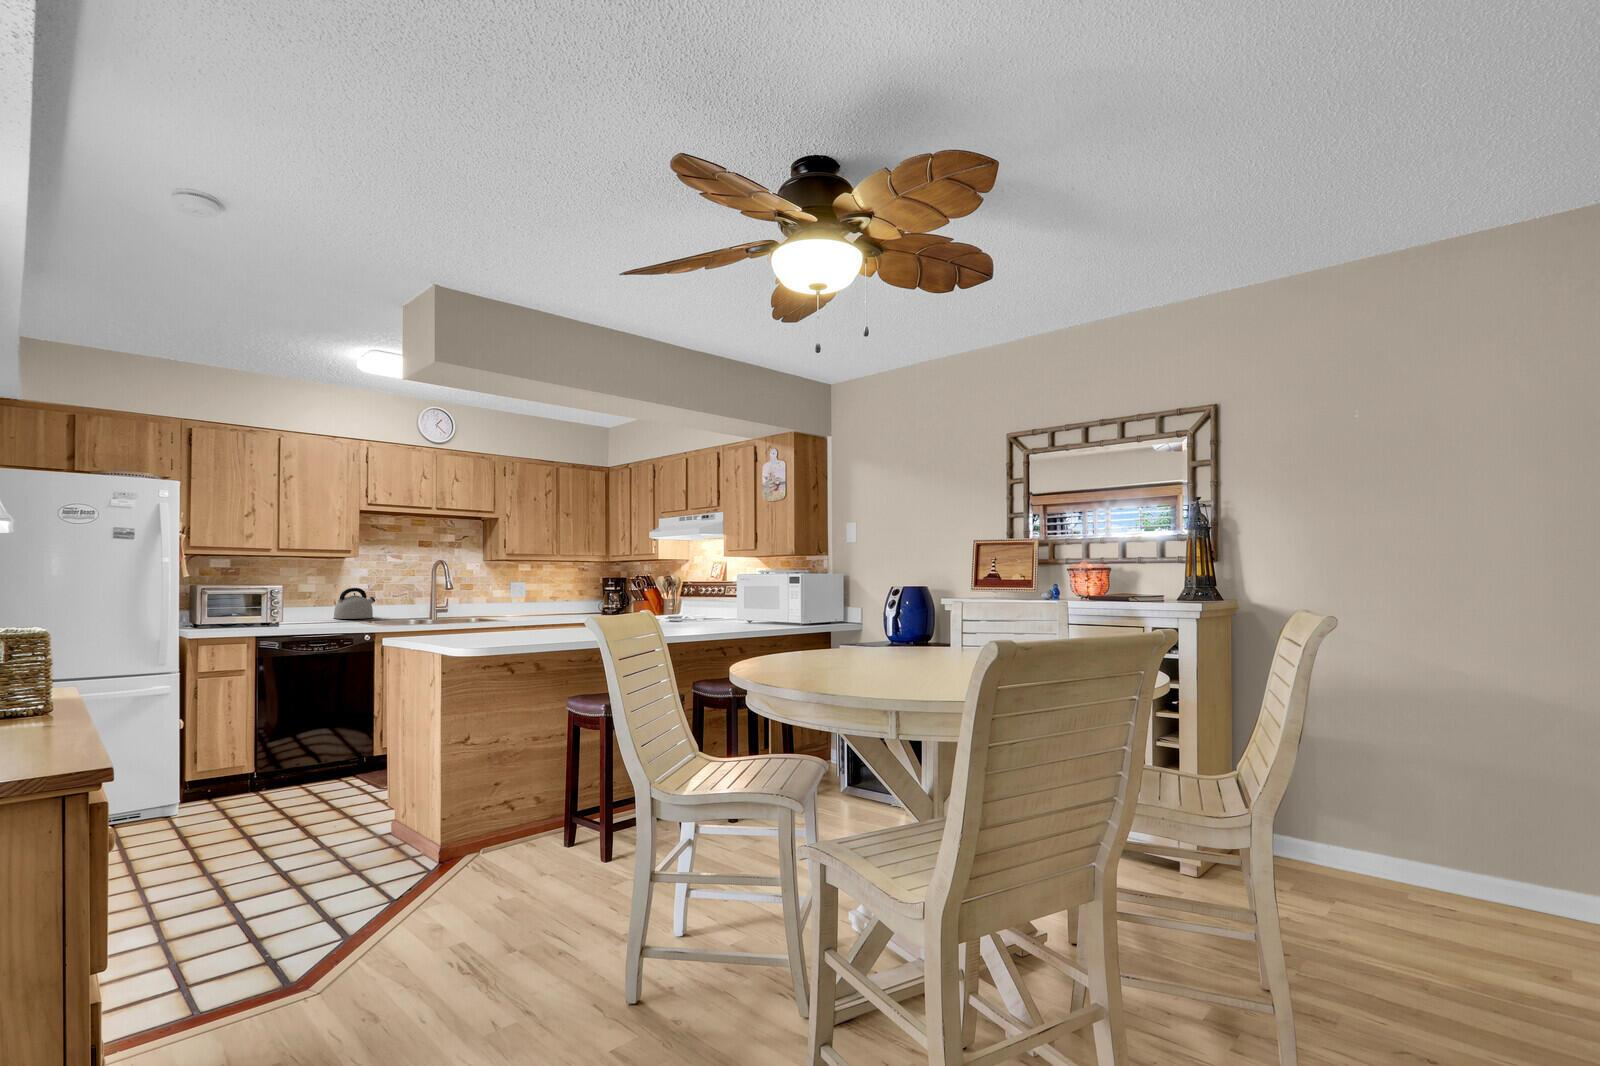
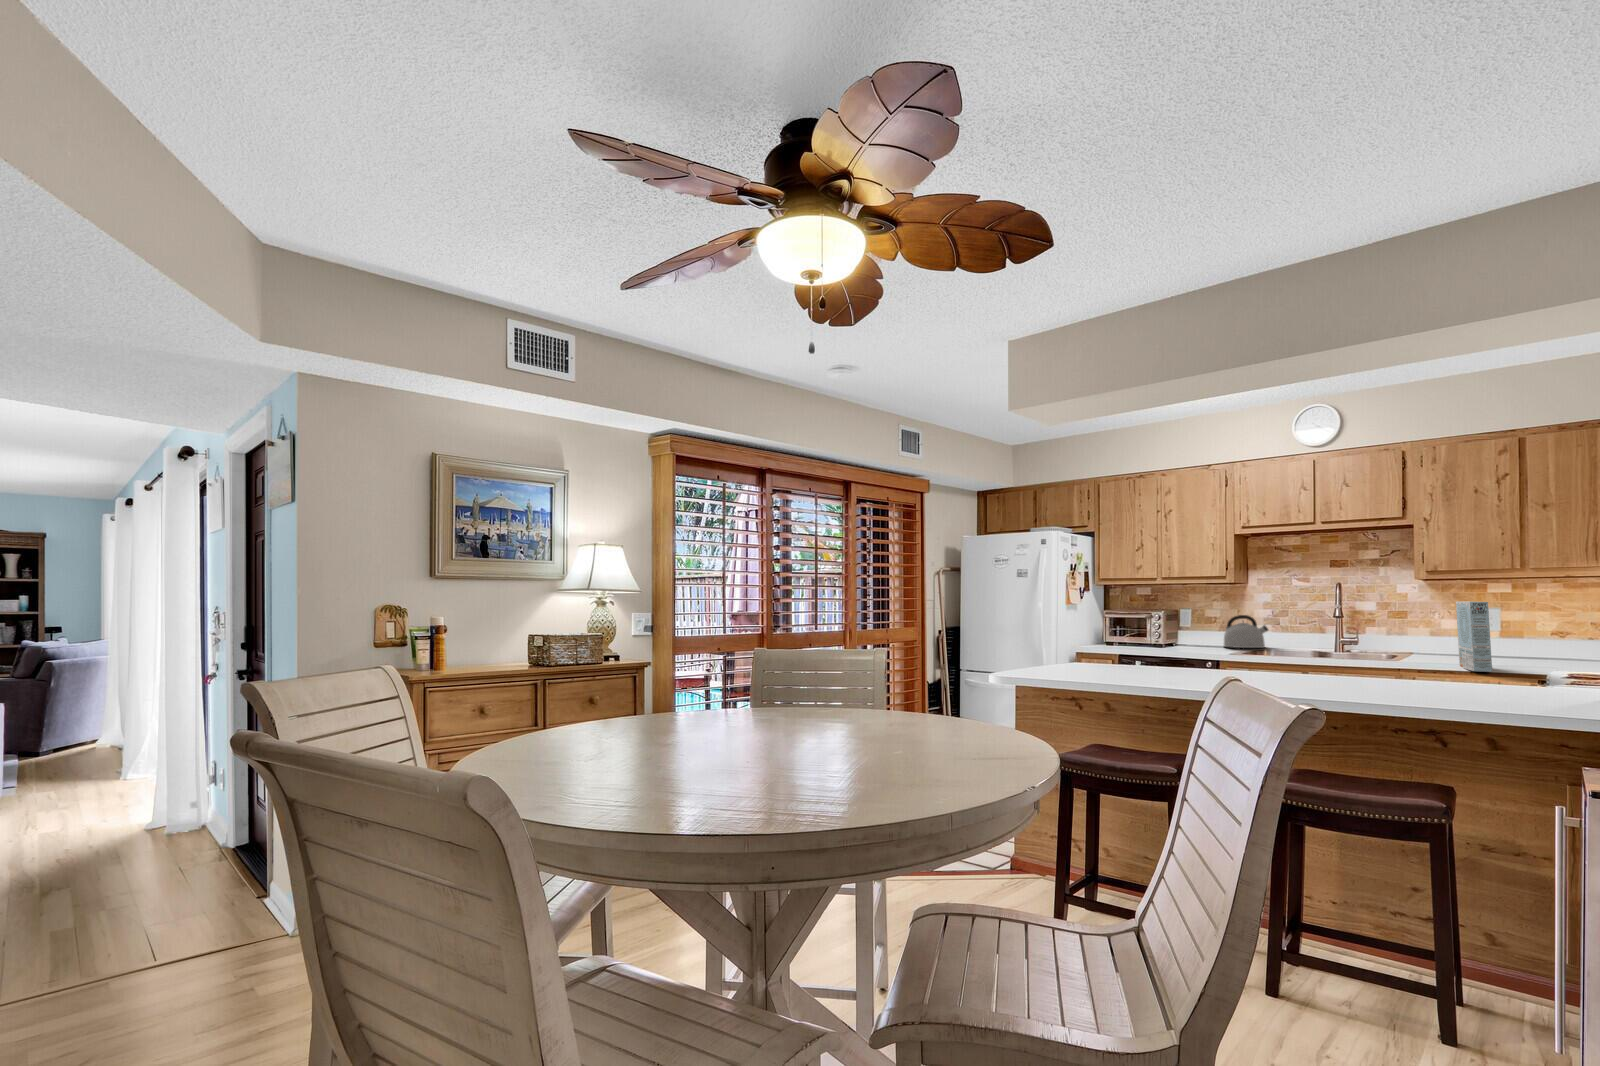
cereal box: none [538,576,572,623] -> present [1456,602,1492,672]

